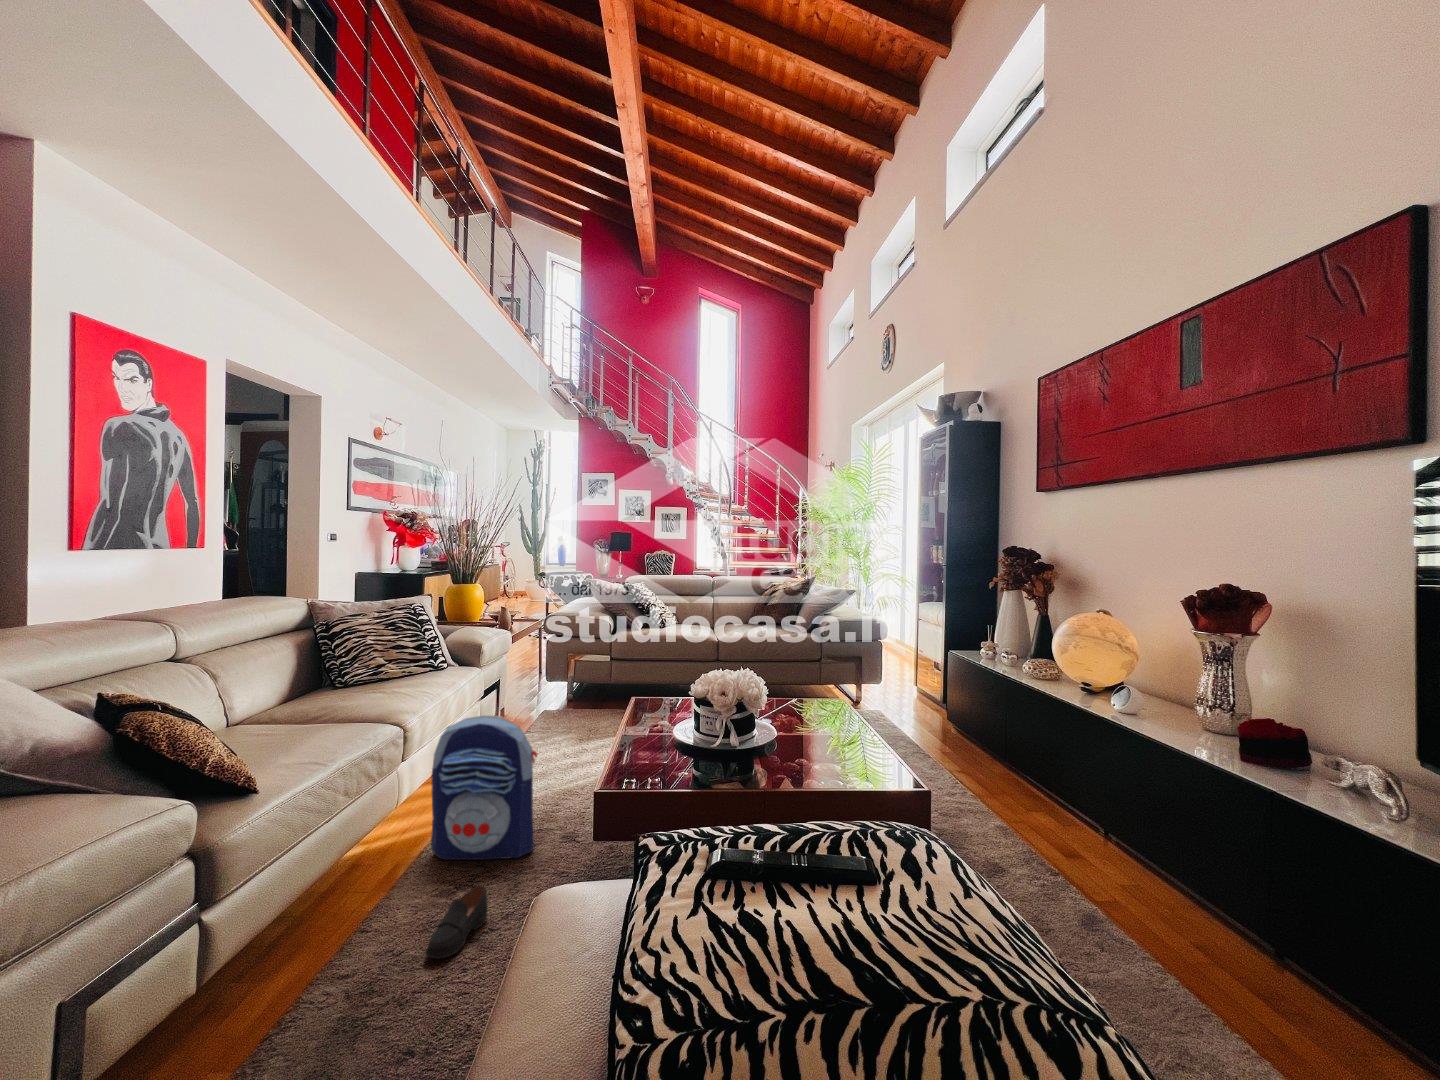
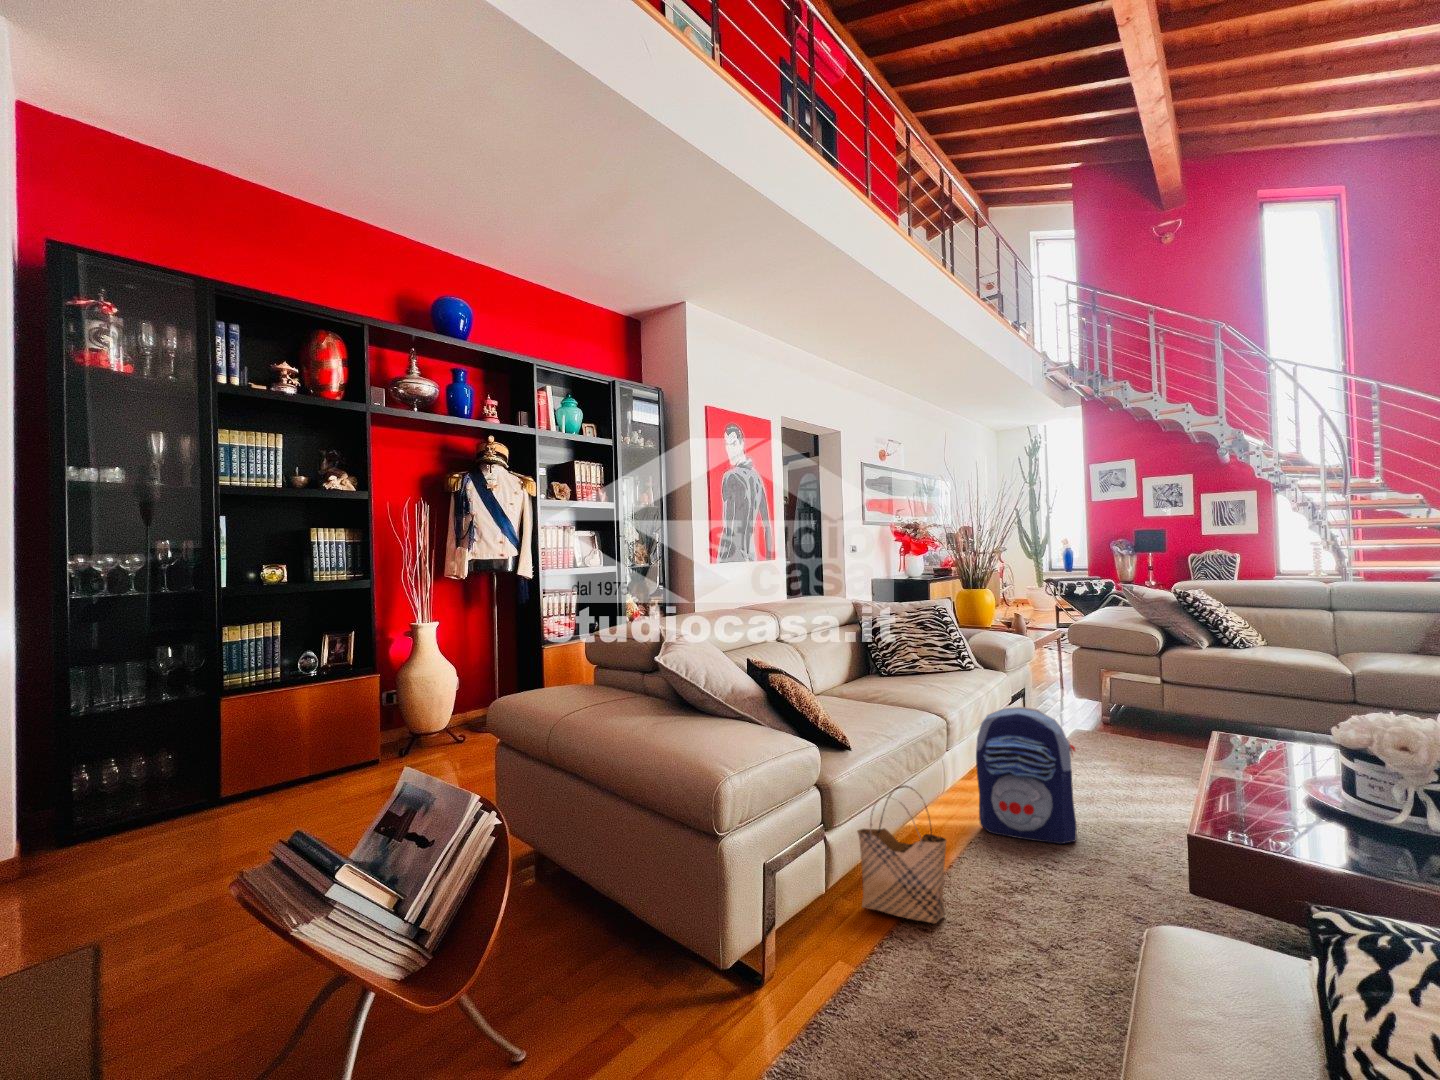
woven basket: none [236,842,367,1026] -> present [857,785,947,923]
shoe: present [425,886,488,959] -> none [991,854,1041,903]

